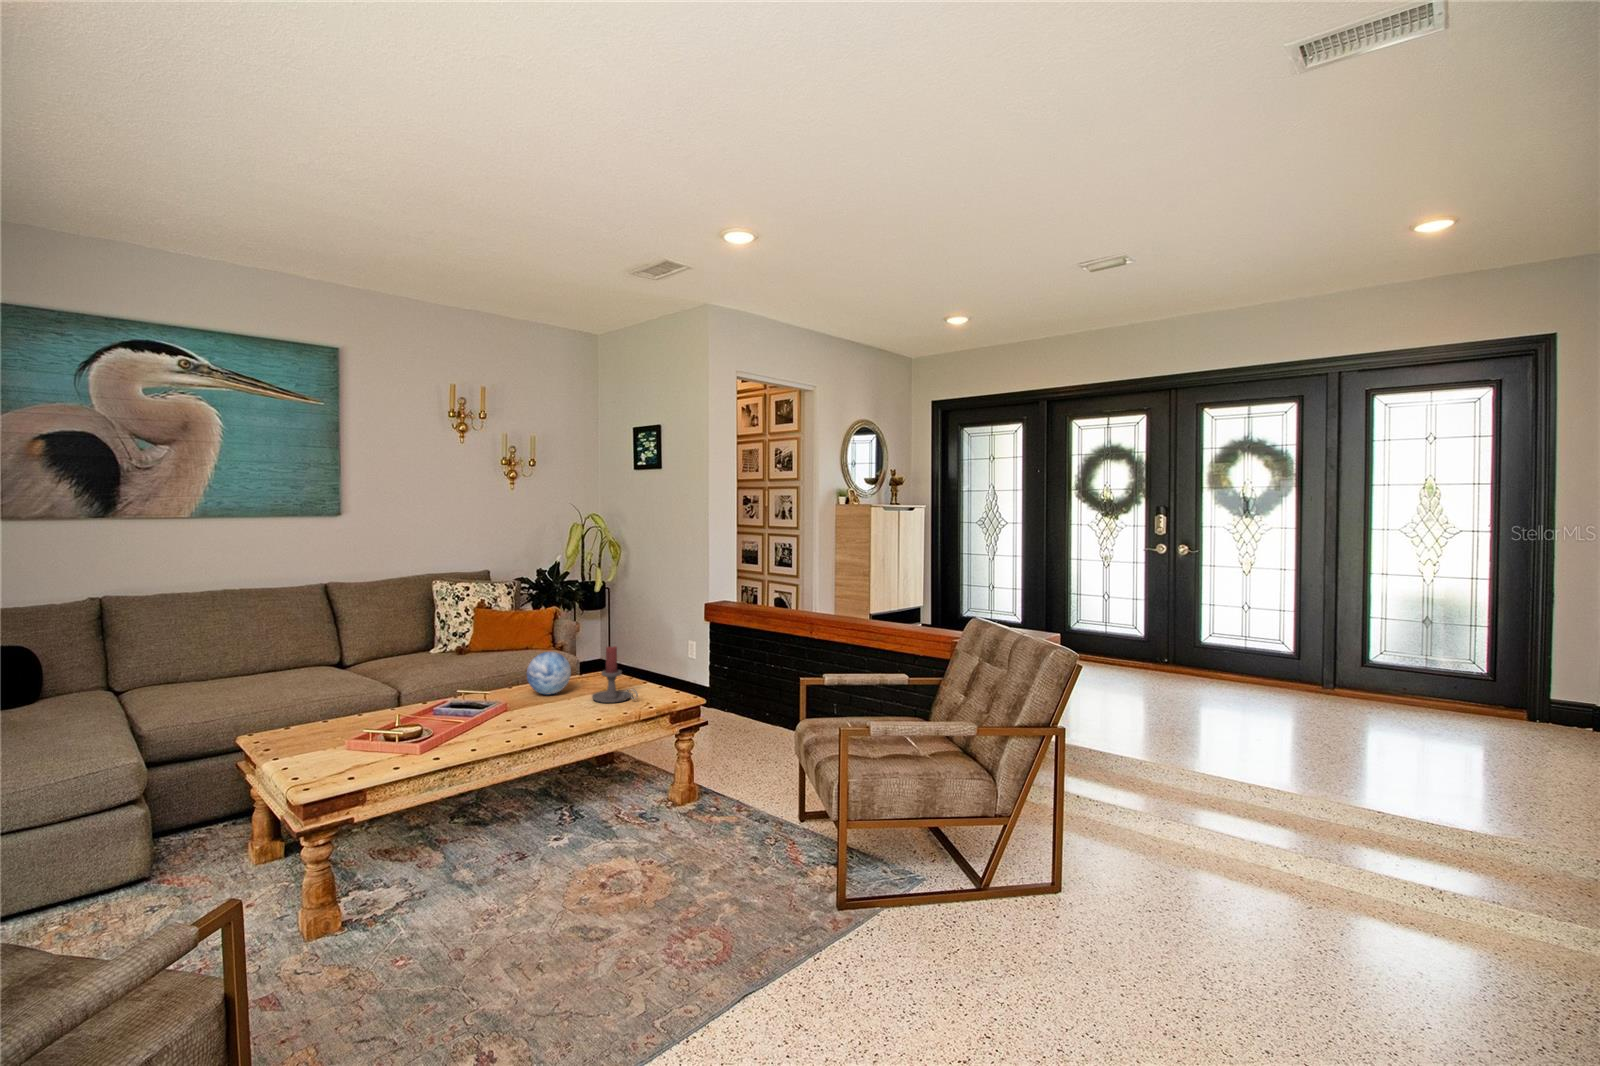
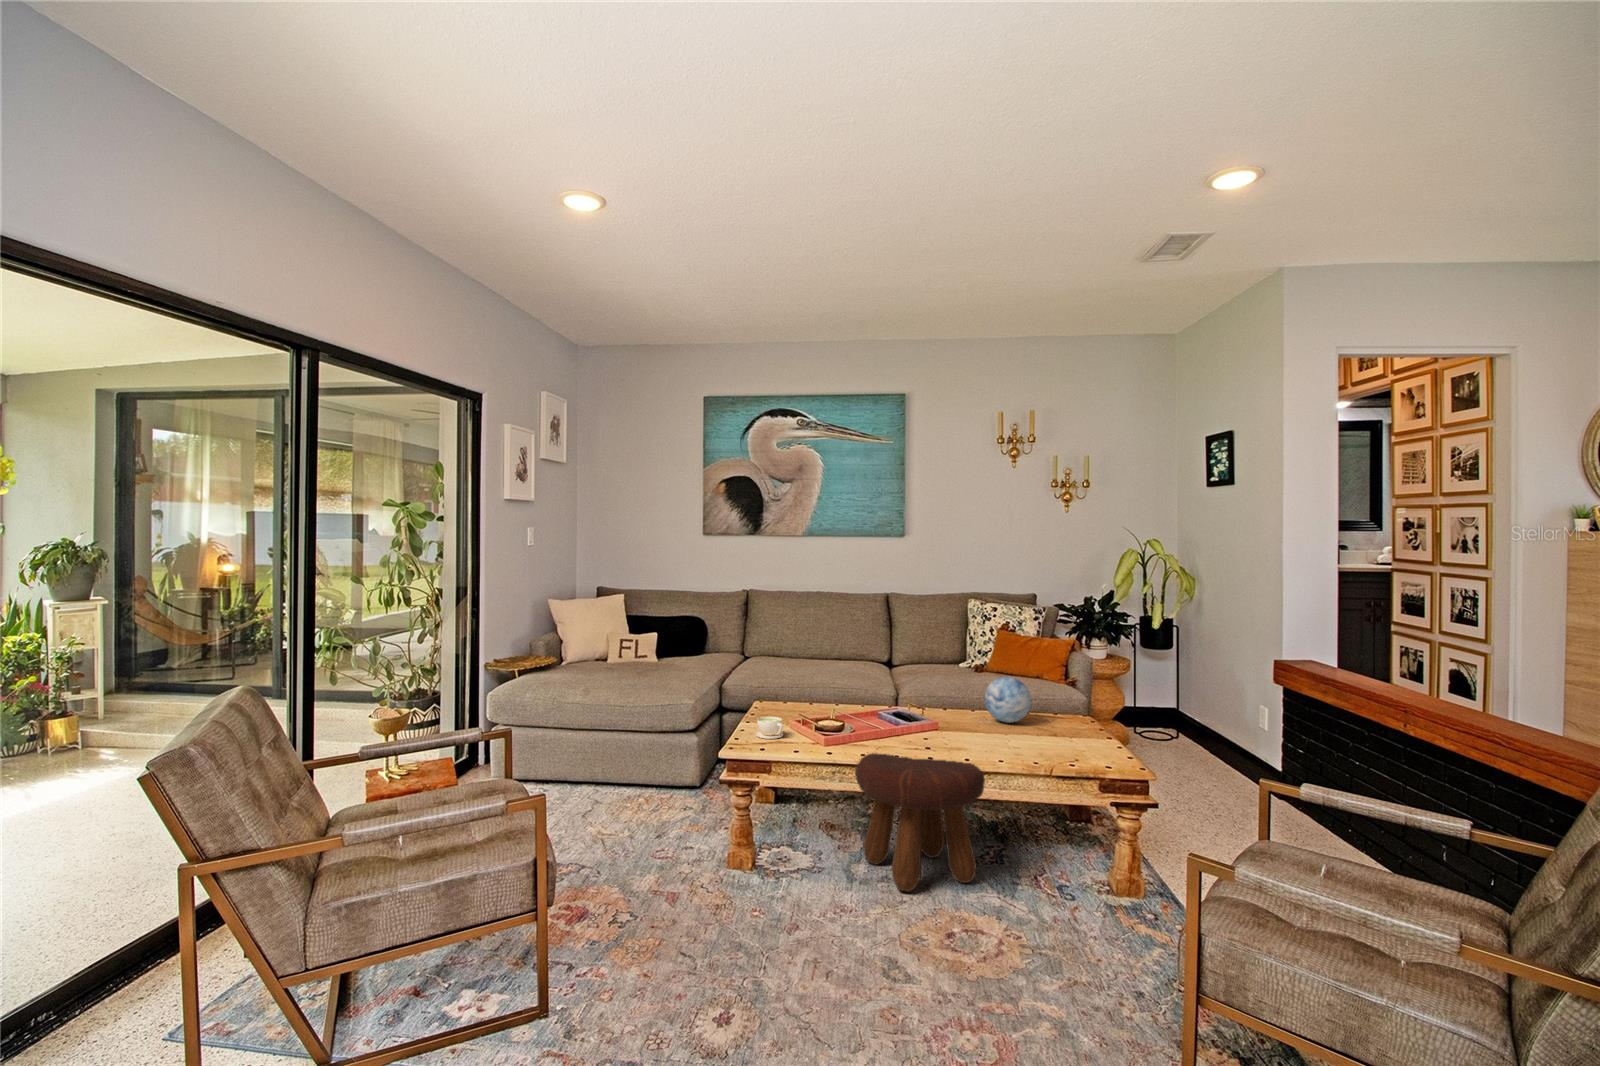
candle holder: present [592,646,638,703] -> none [1036,679,1083,746]
footstool: none [453,730,586,872] -> present [855,752,985,891]
coffee cup: none [325,743,366,771] -> present [756,717,783,739]

